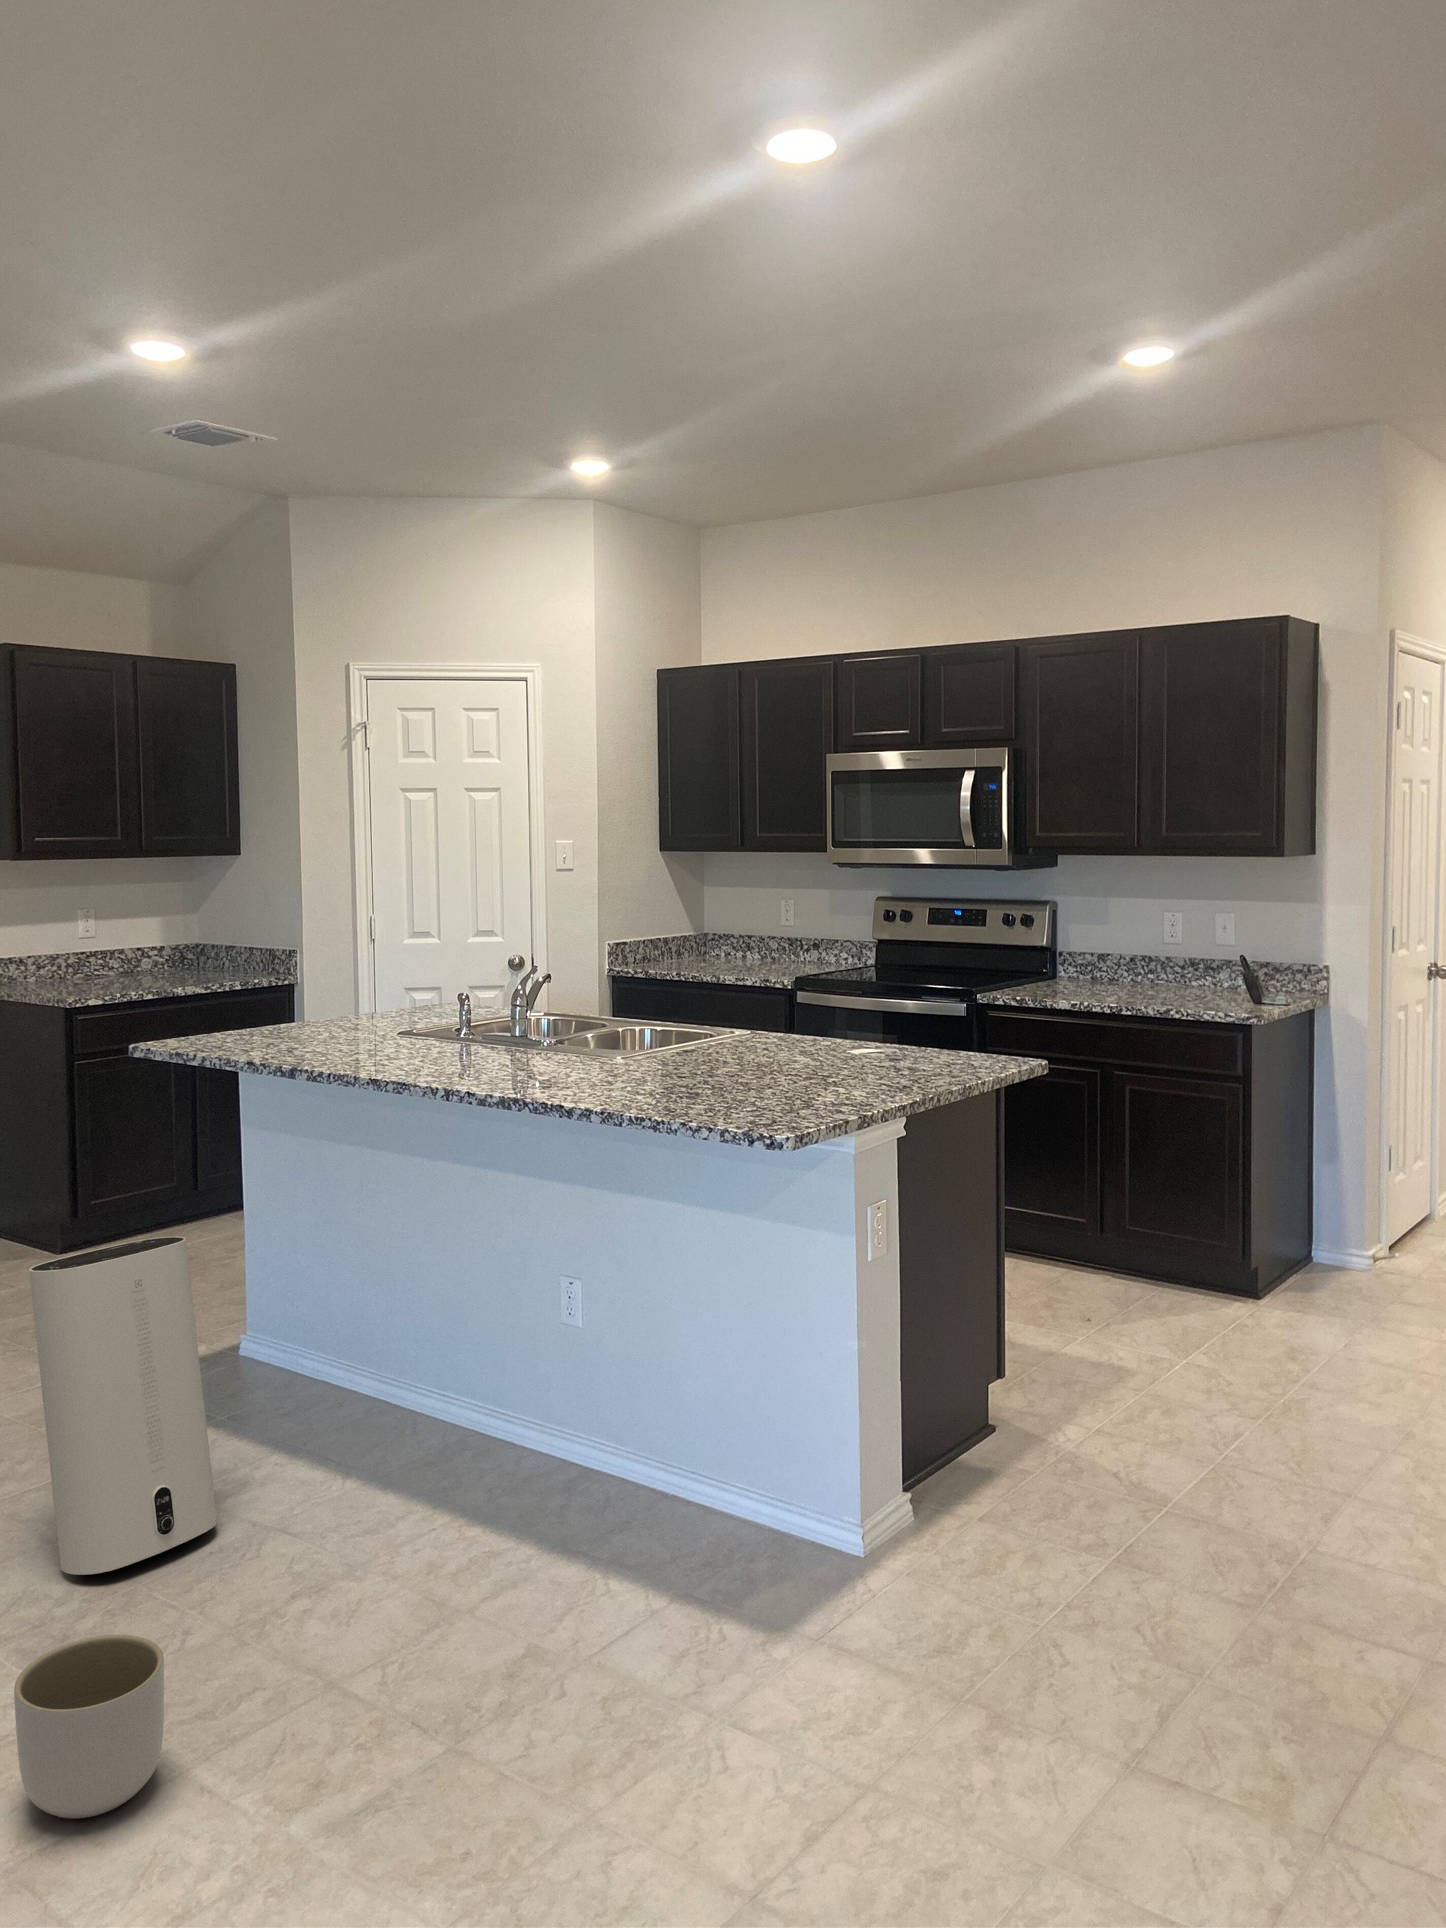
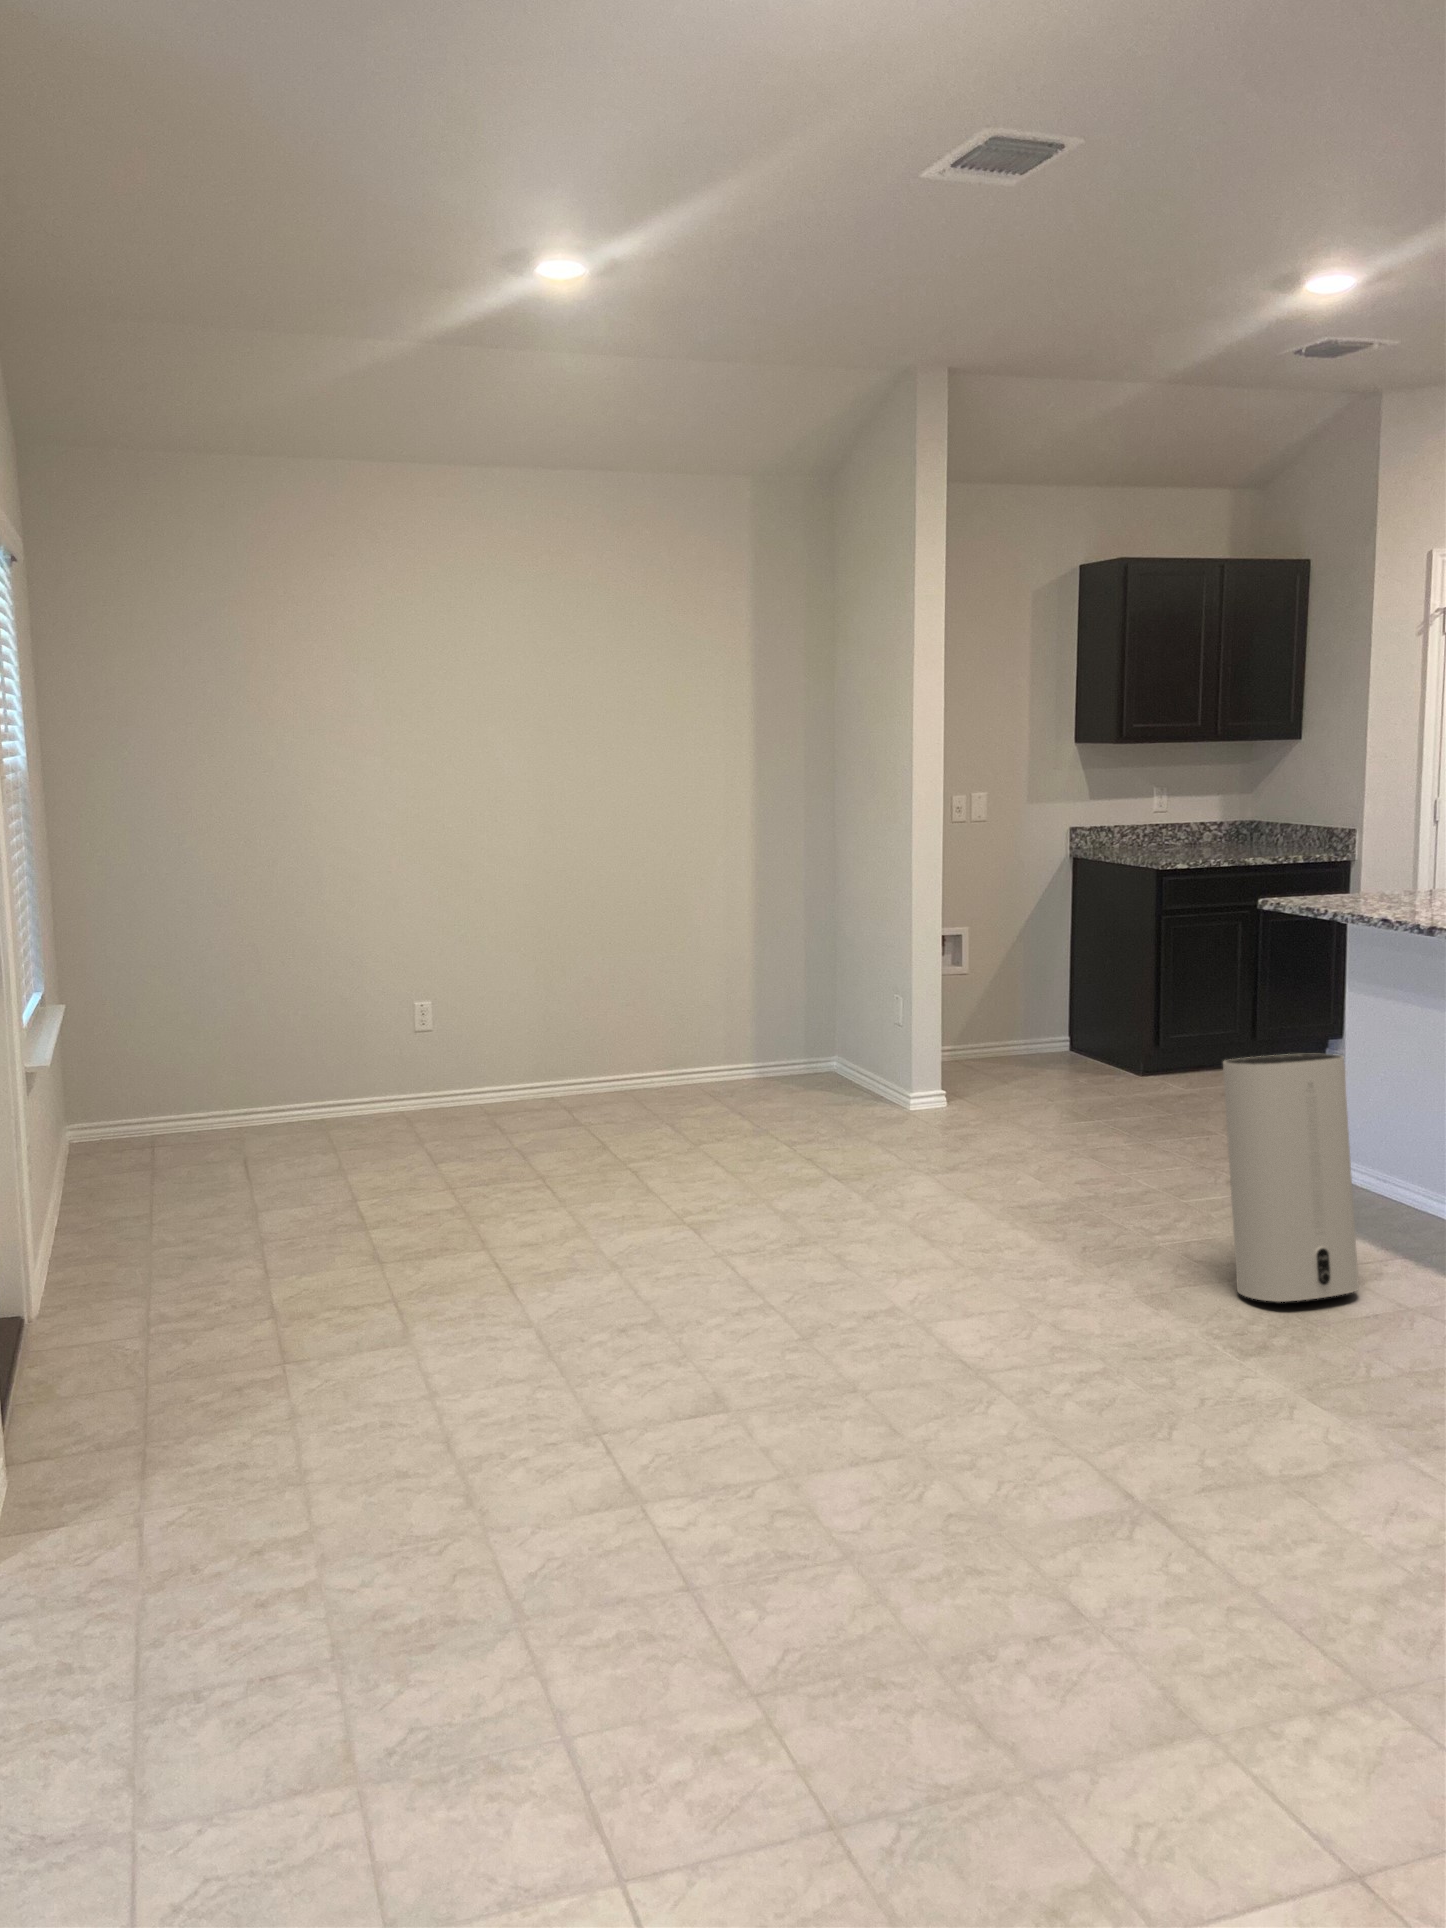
planter: present [14,1635,164,1819] -> none [1270,1327,1380,1449]

